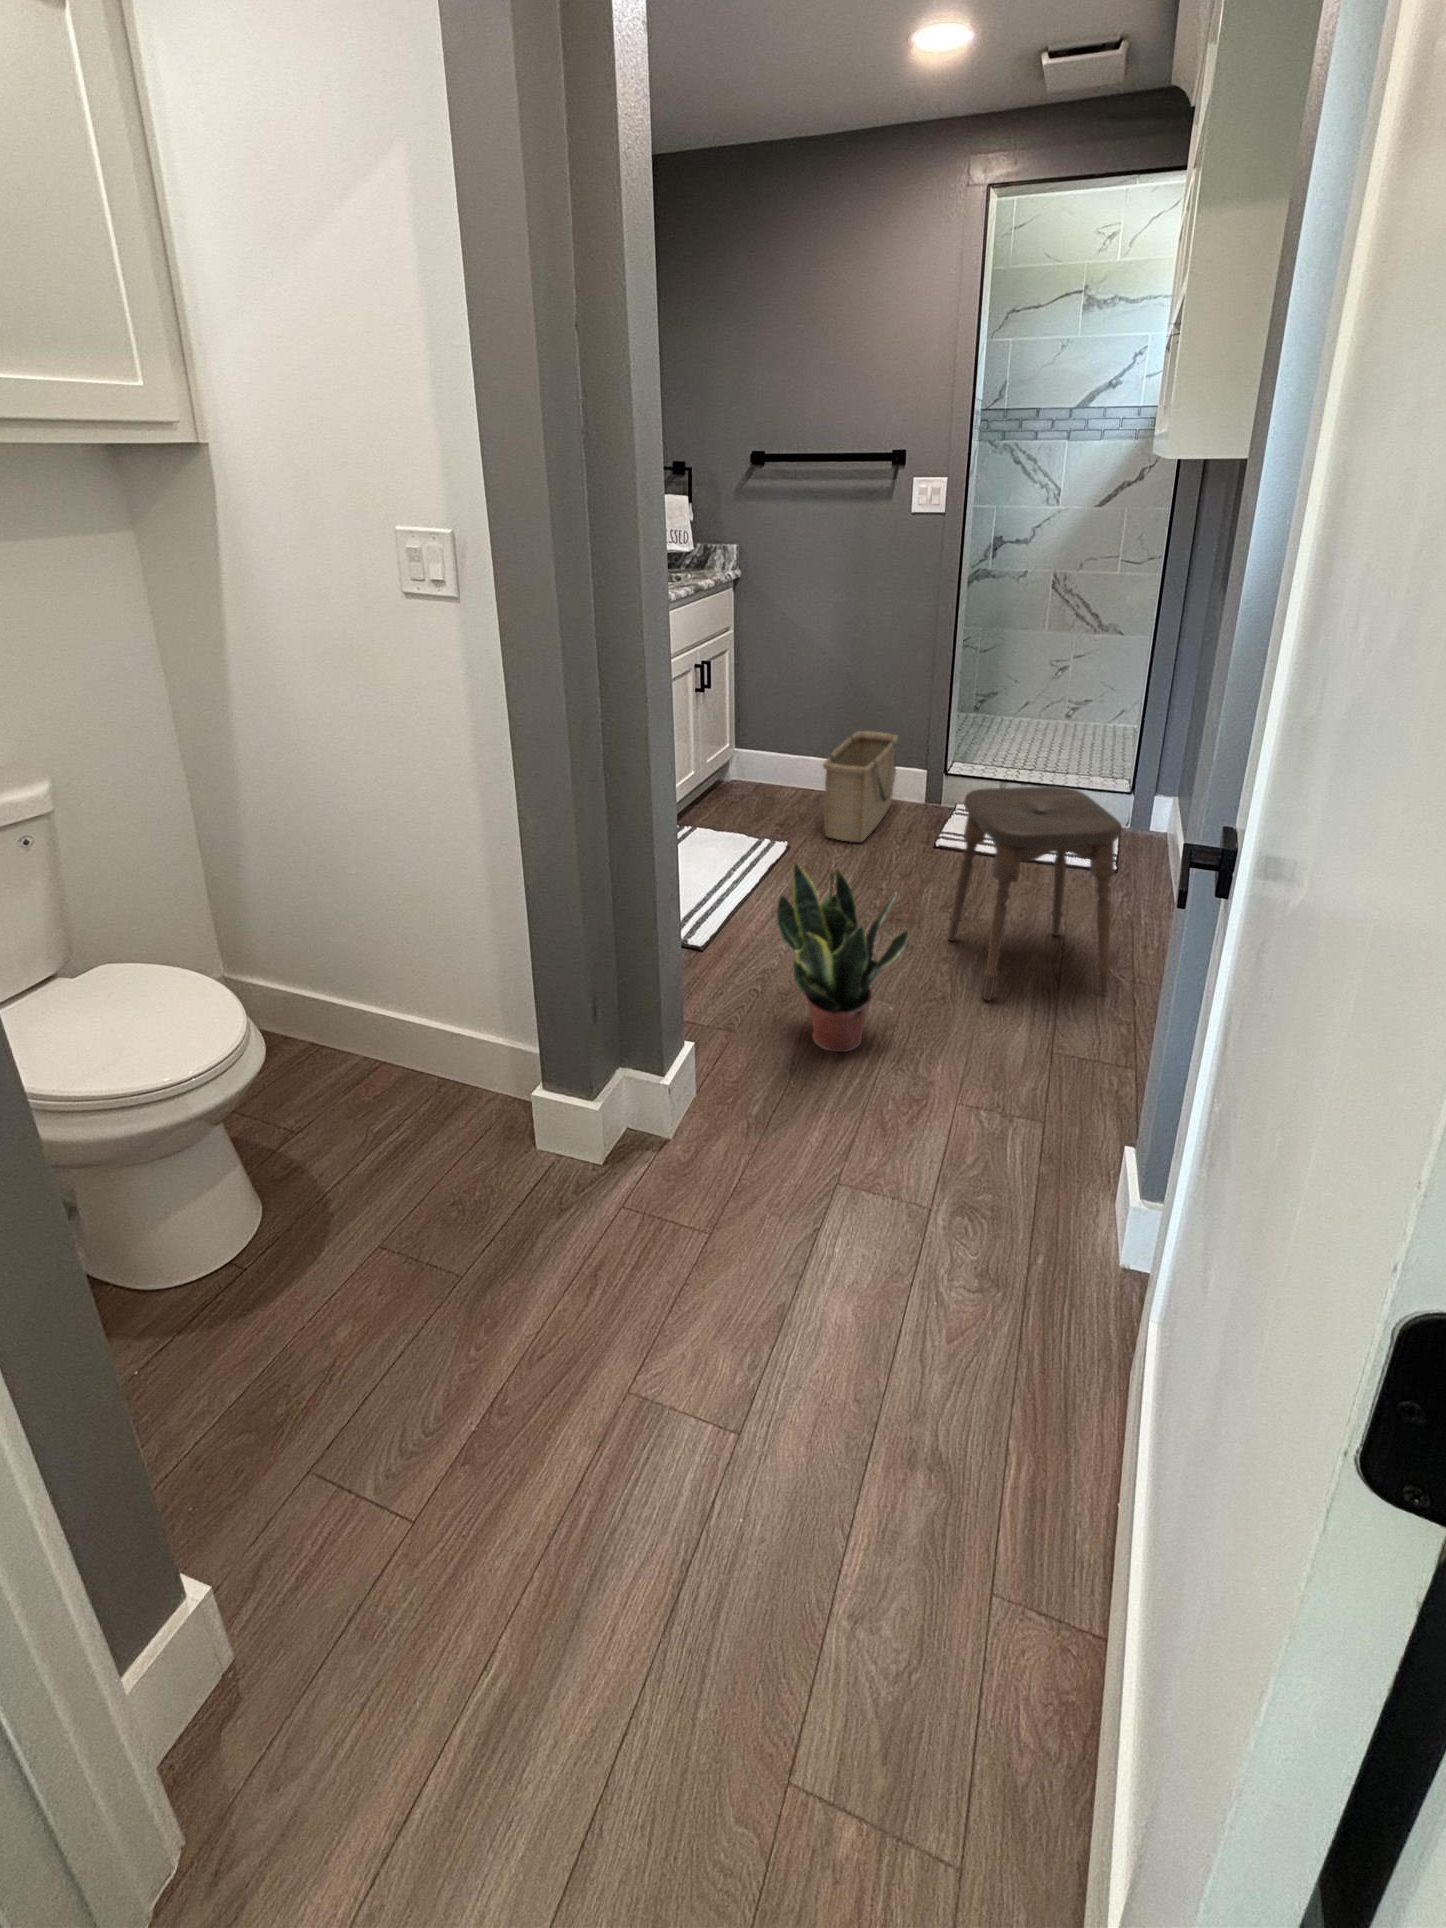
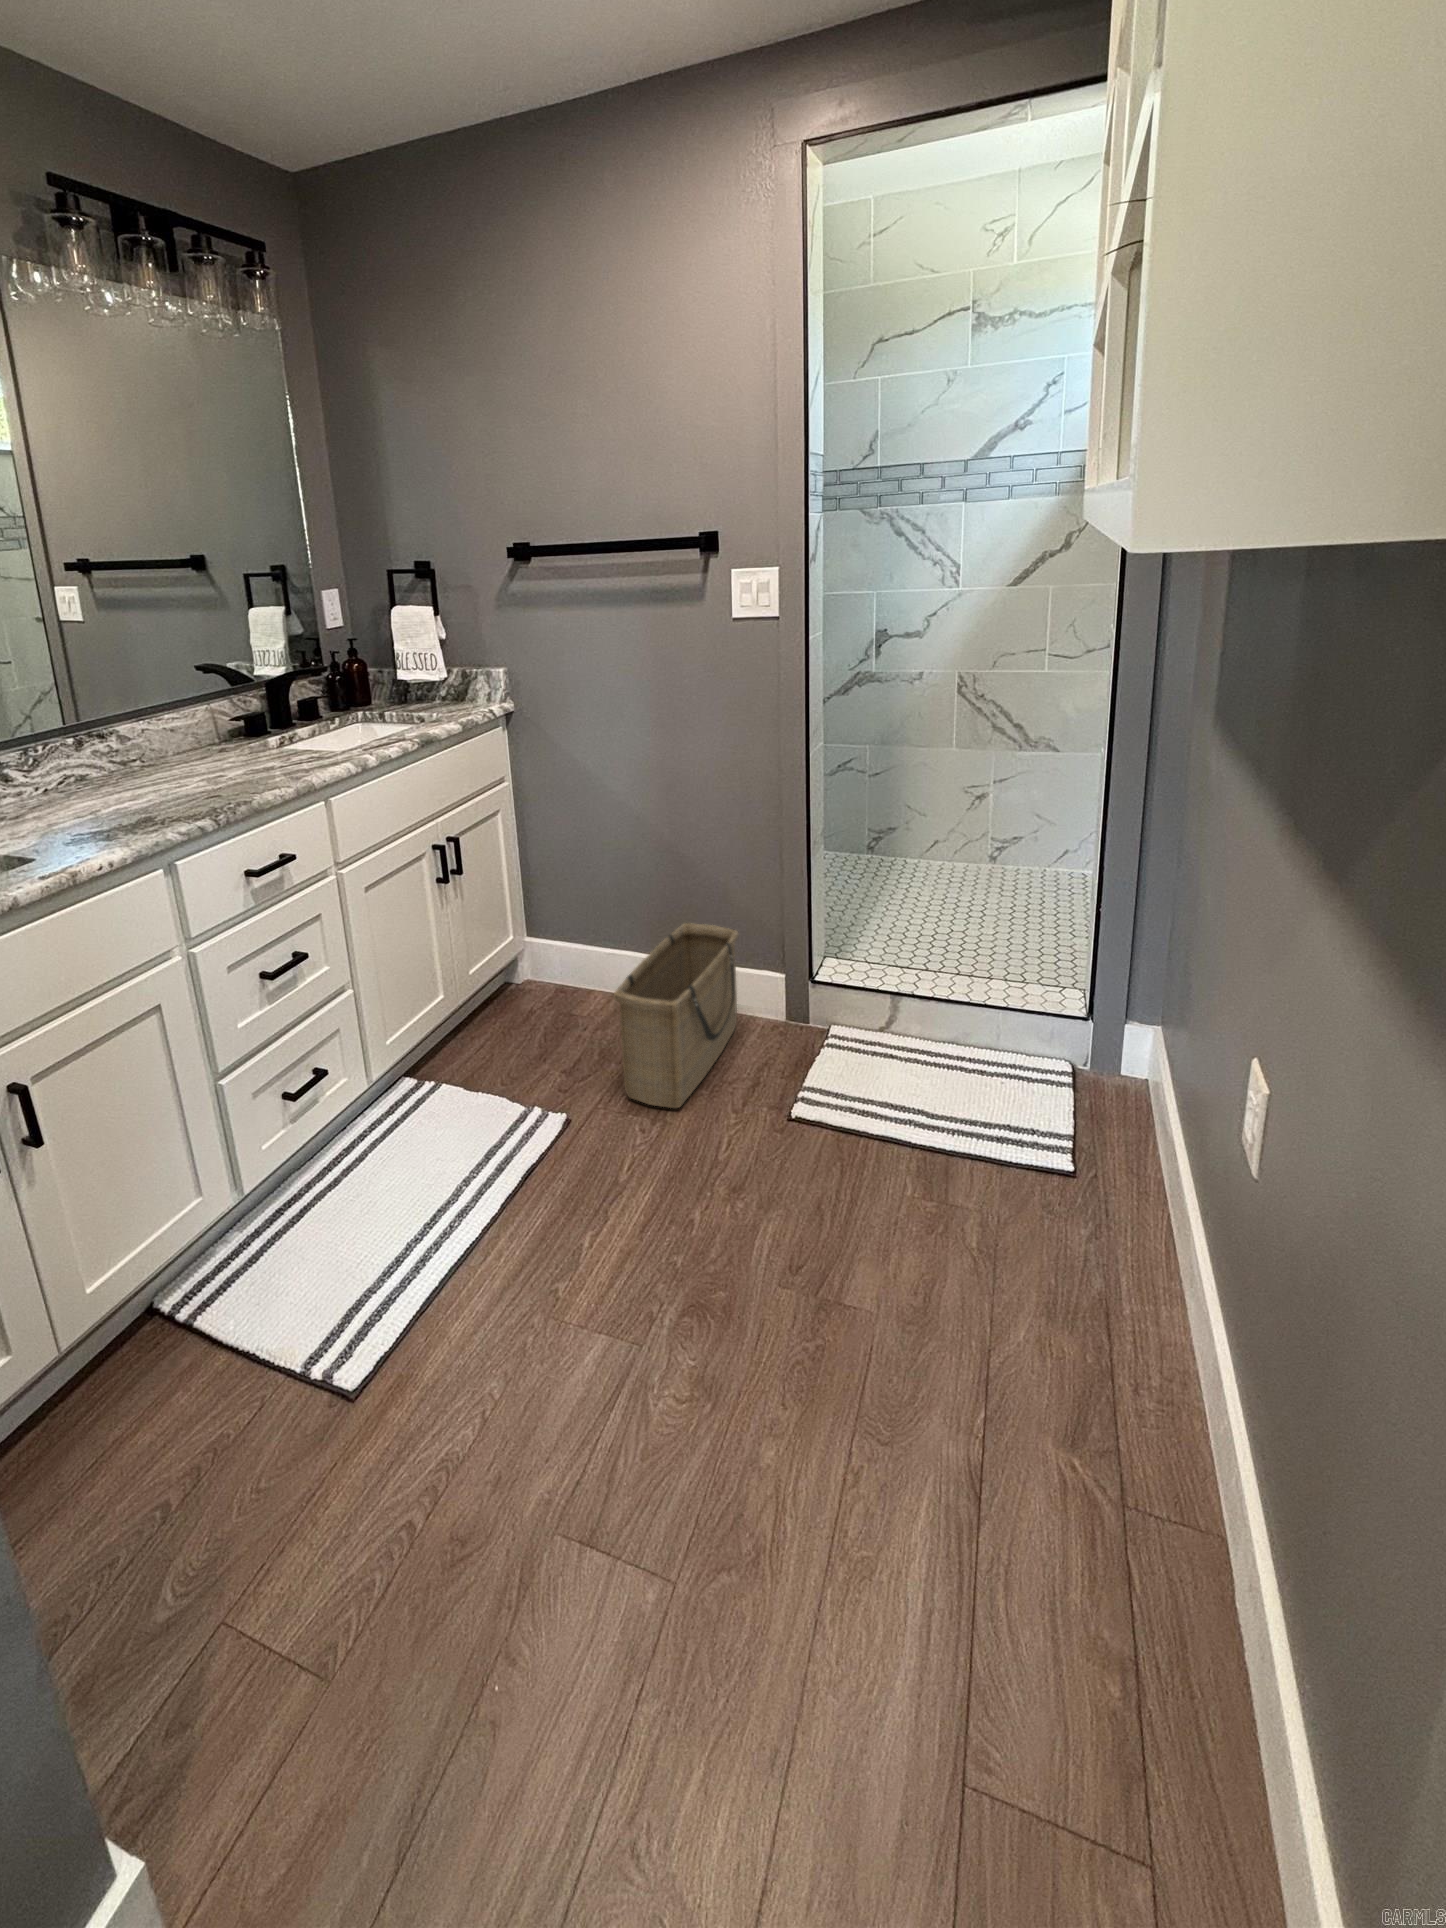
stool: present [948,786,1121,1000] -> none [780,1098,1063,1541]
potted plant: present [776,863,908,1052] -> none [377,1323,637,1718]

